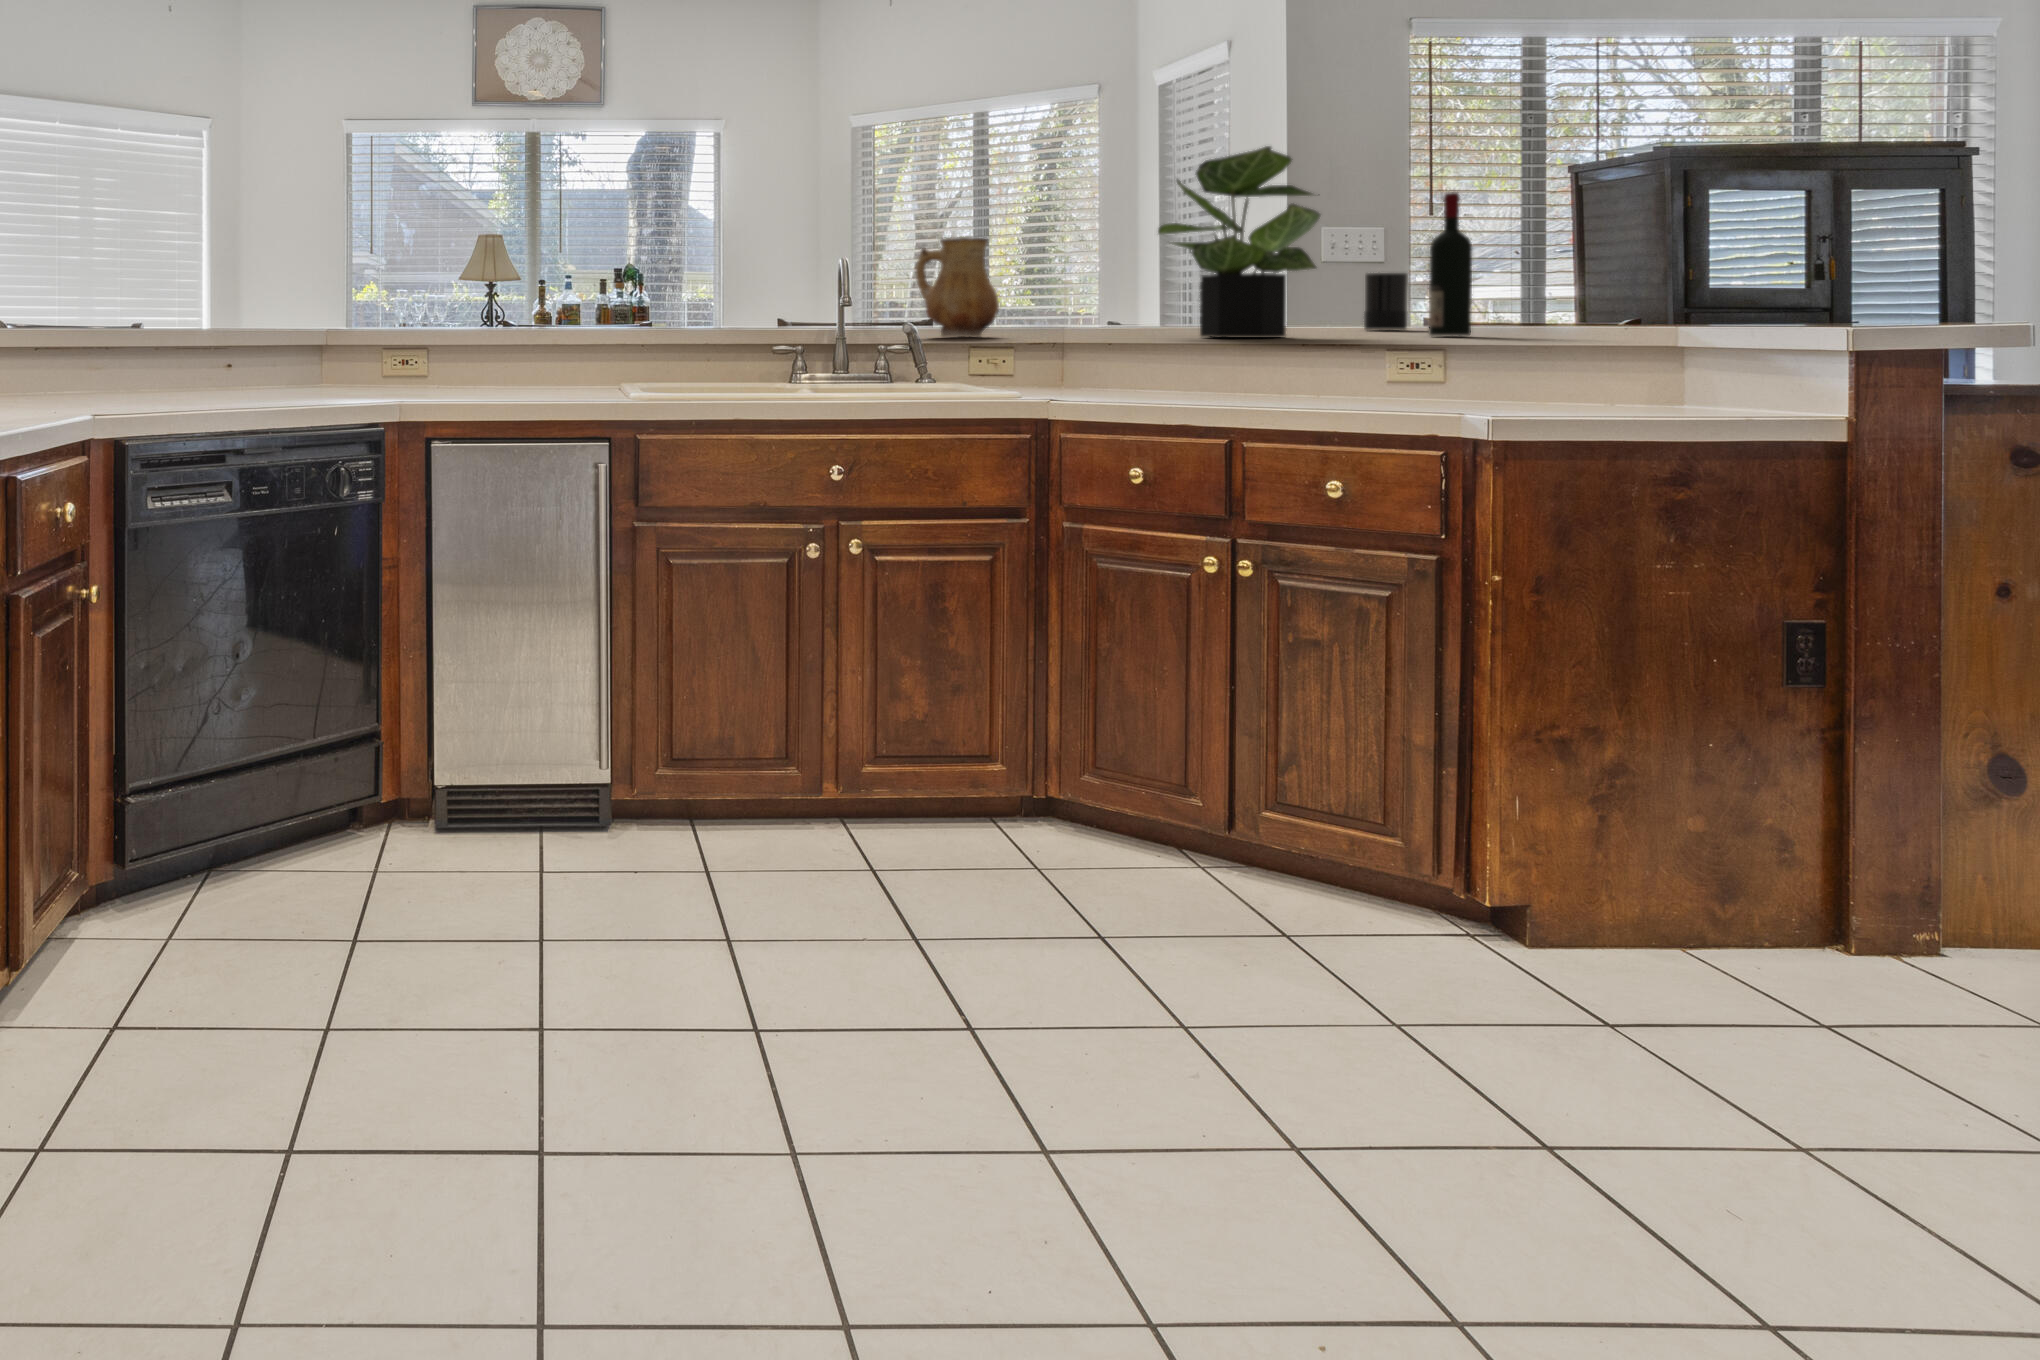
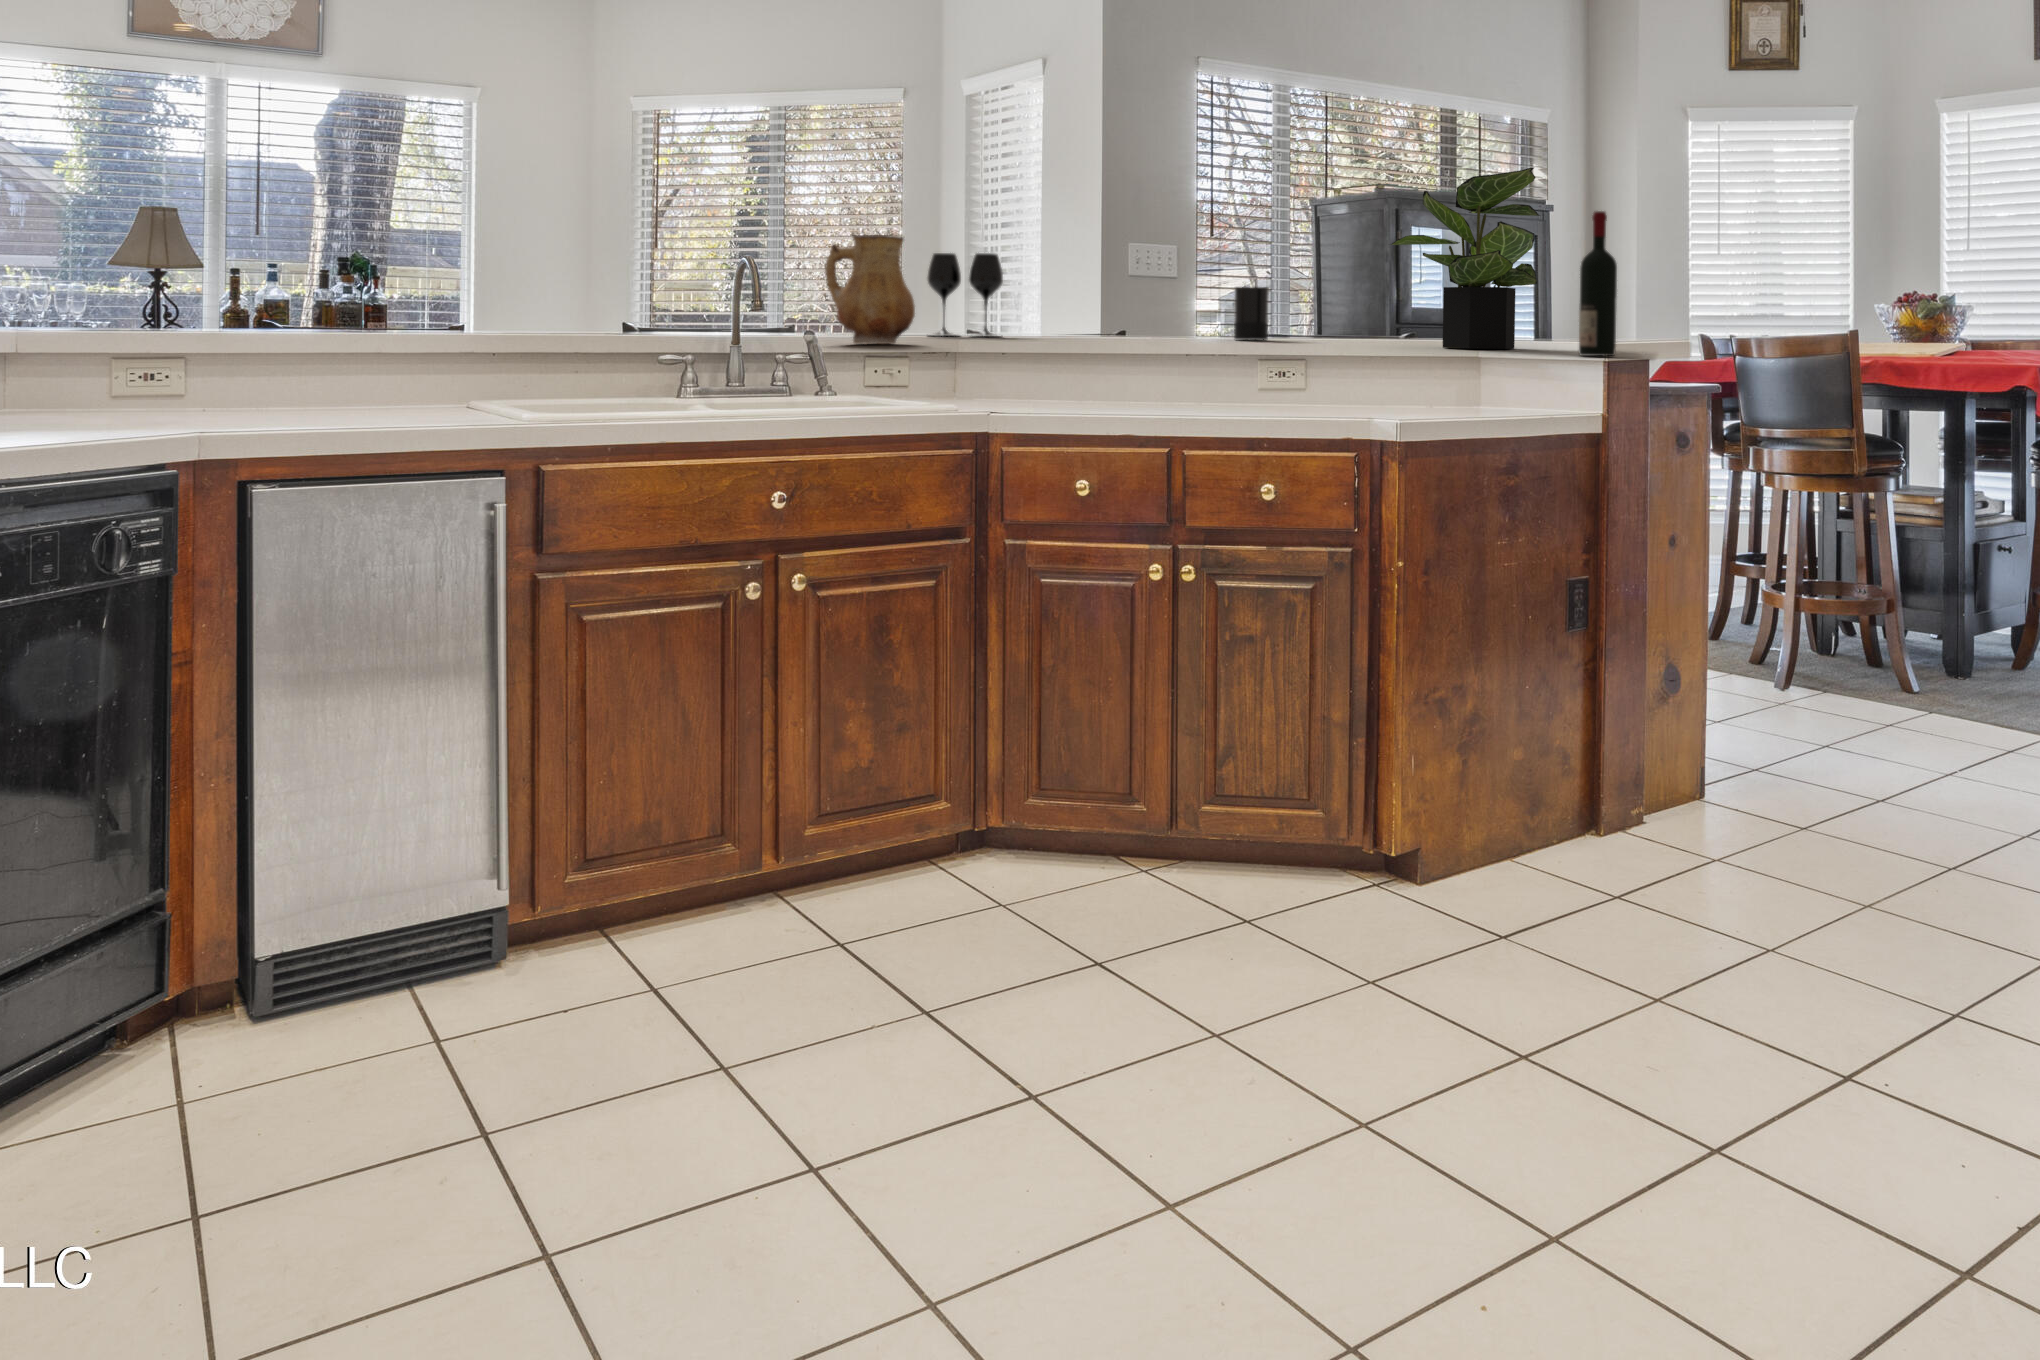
potted plant: present [1158,146,1320,338] -> present [1391,168,1540,349]
wine bottle: present [1429,192,1472,336] -> present [1579,211,1617,356]
wine glass: none [1034,250,1111,330] -> present [927,253,1003,336]

